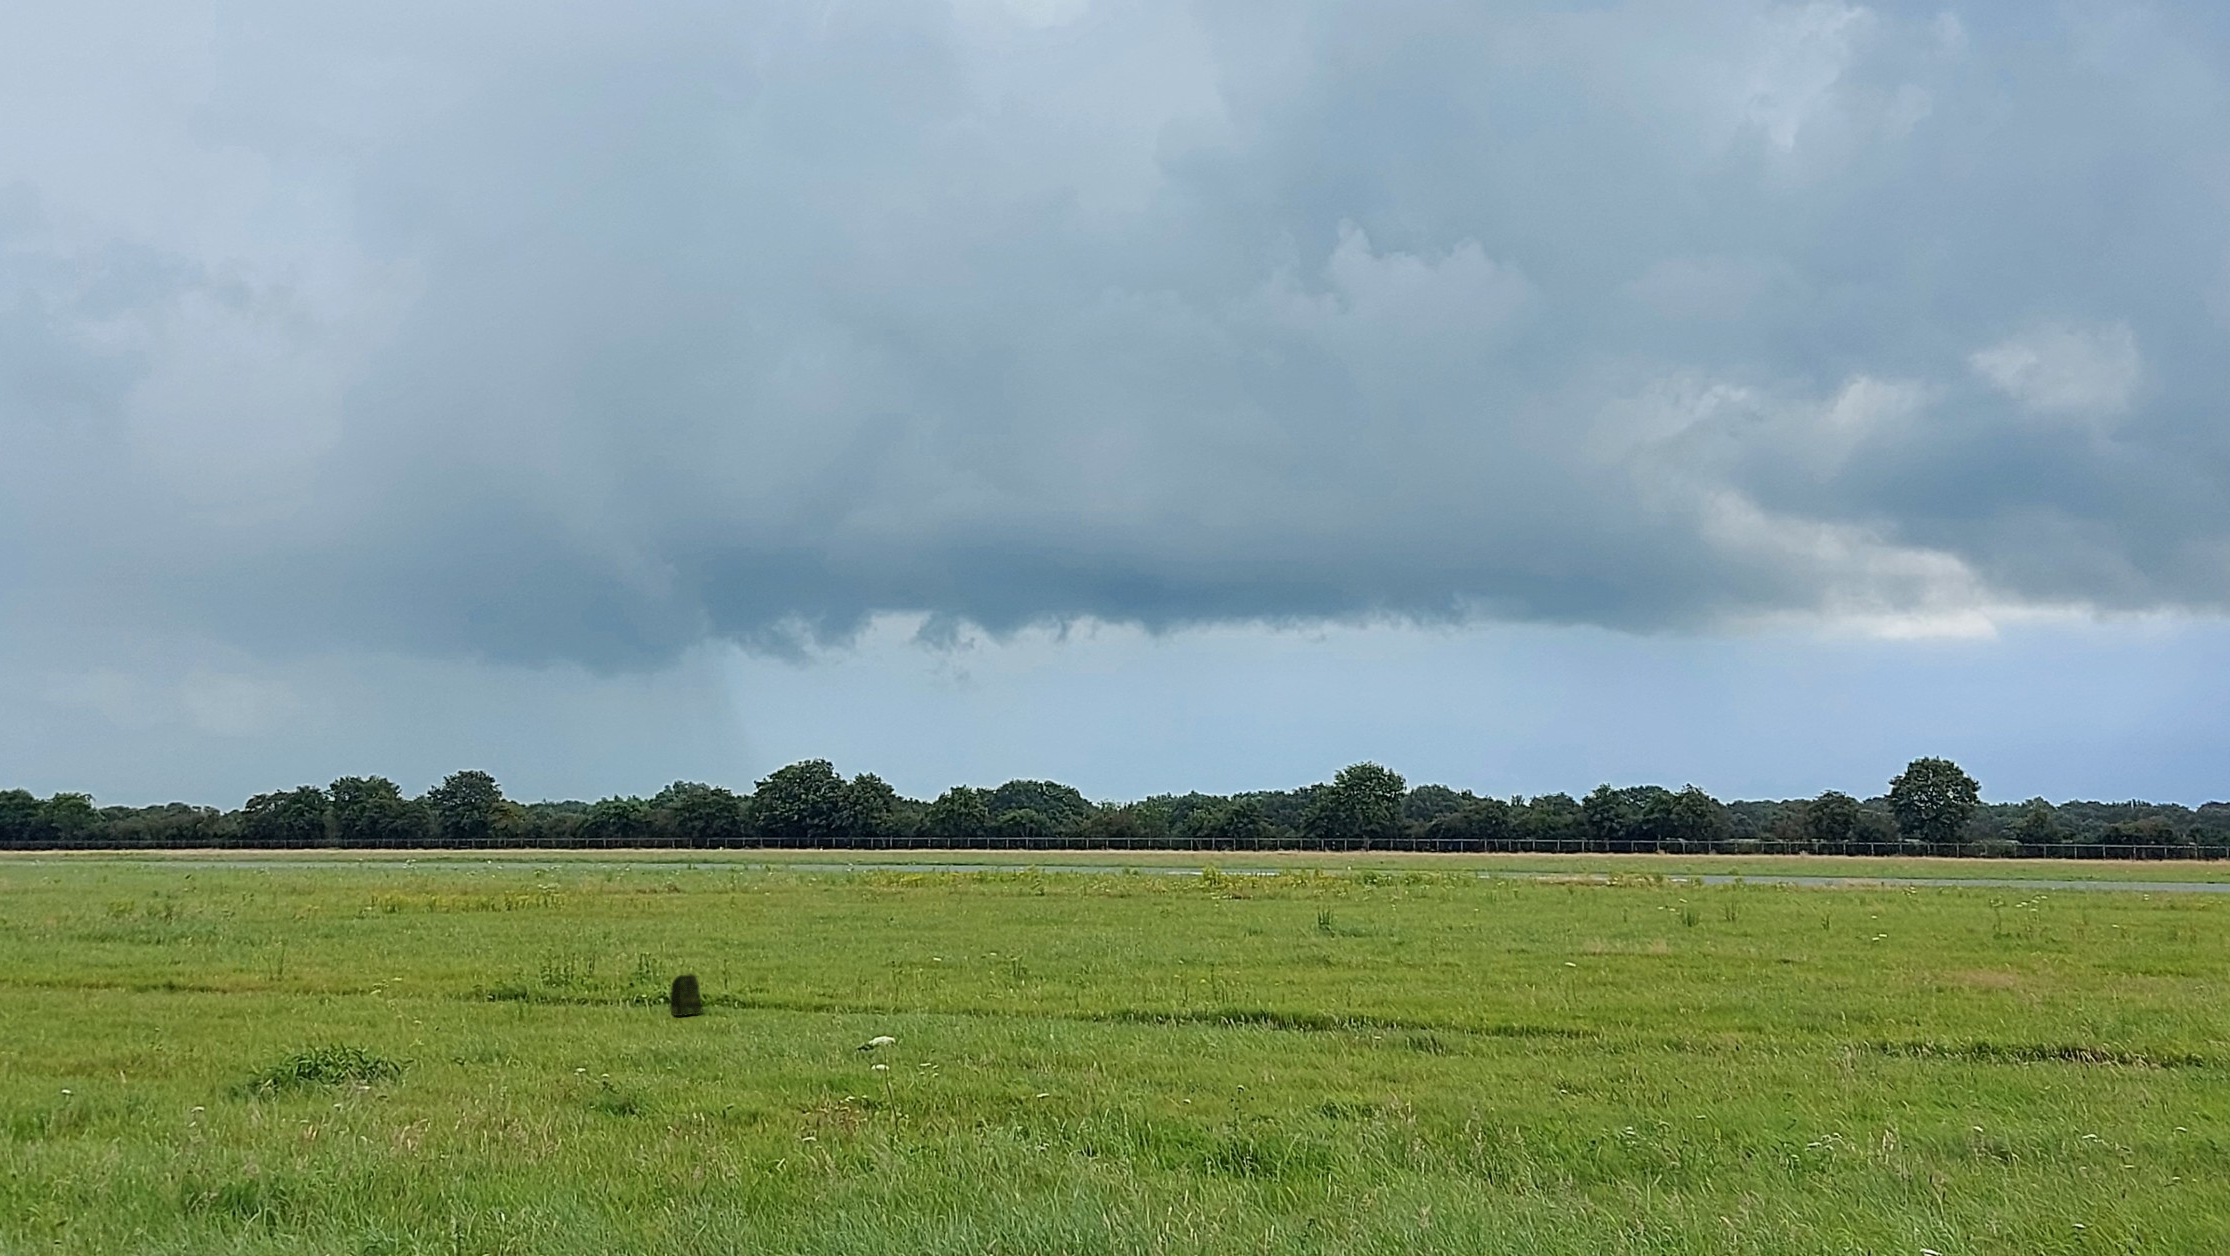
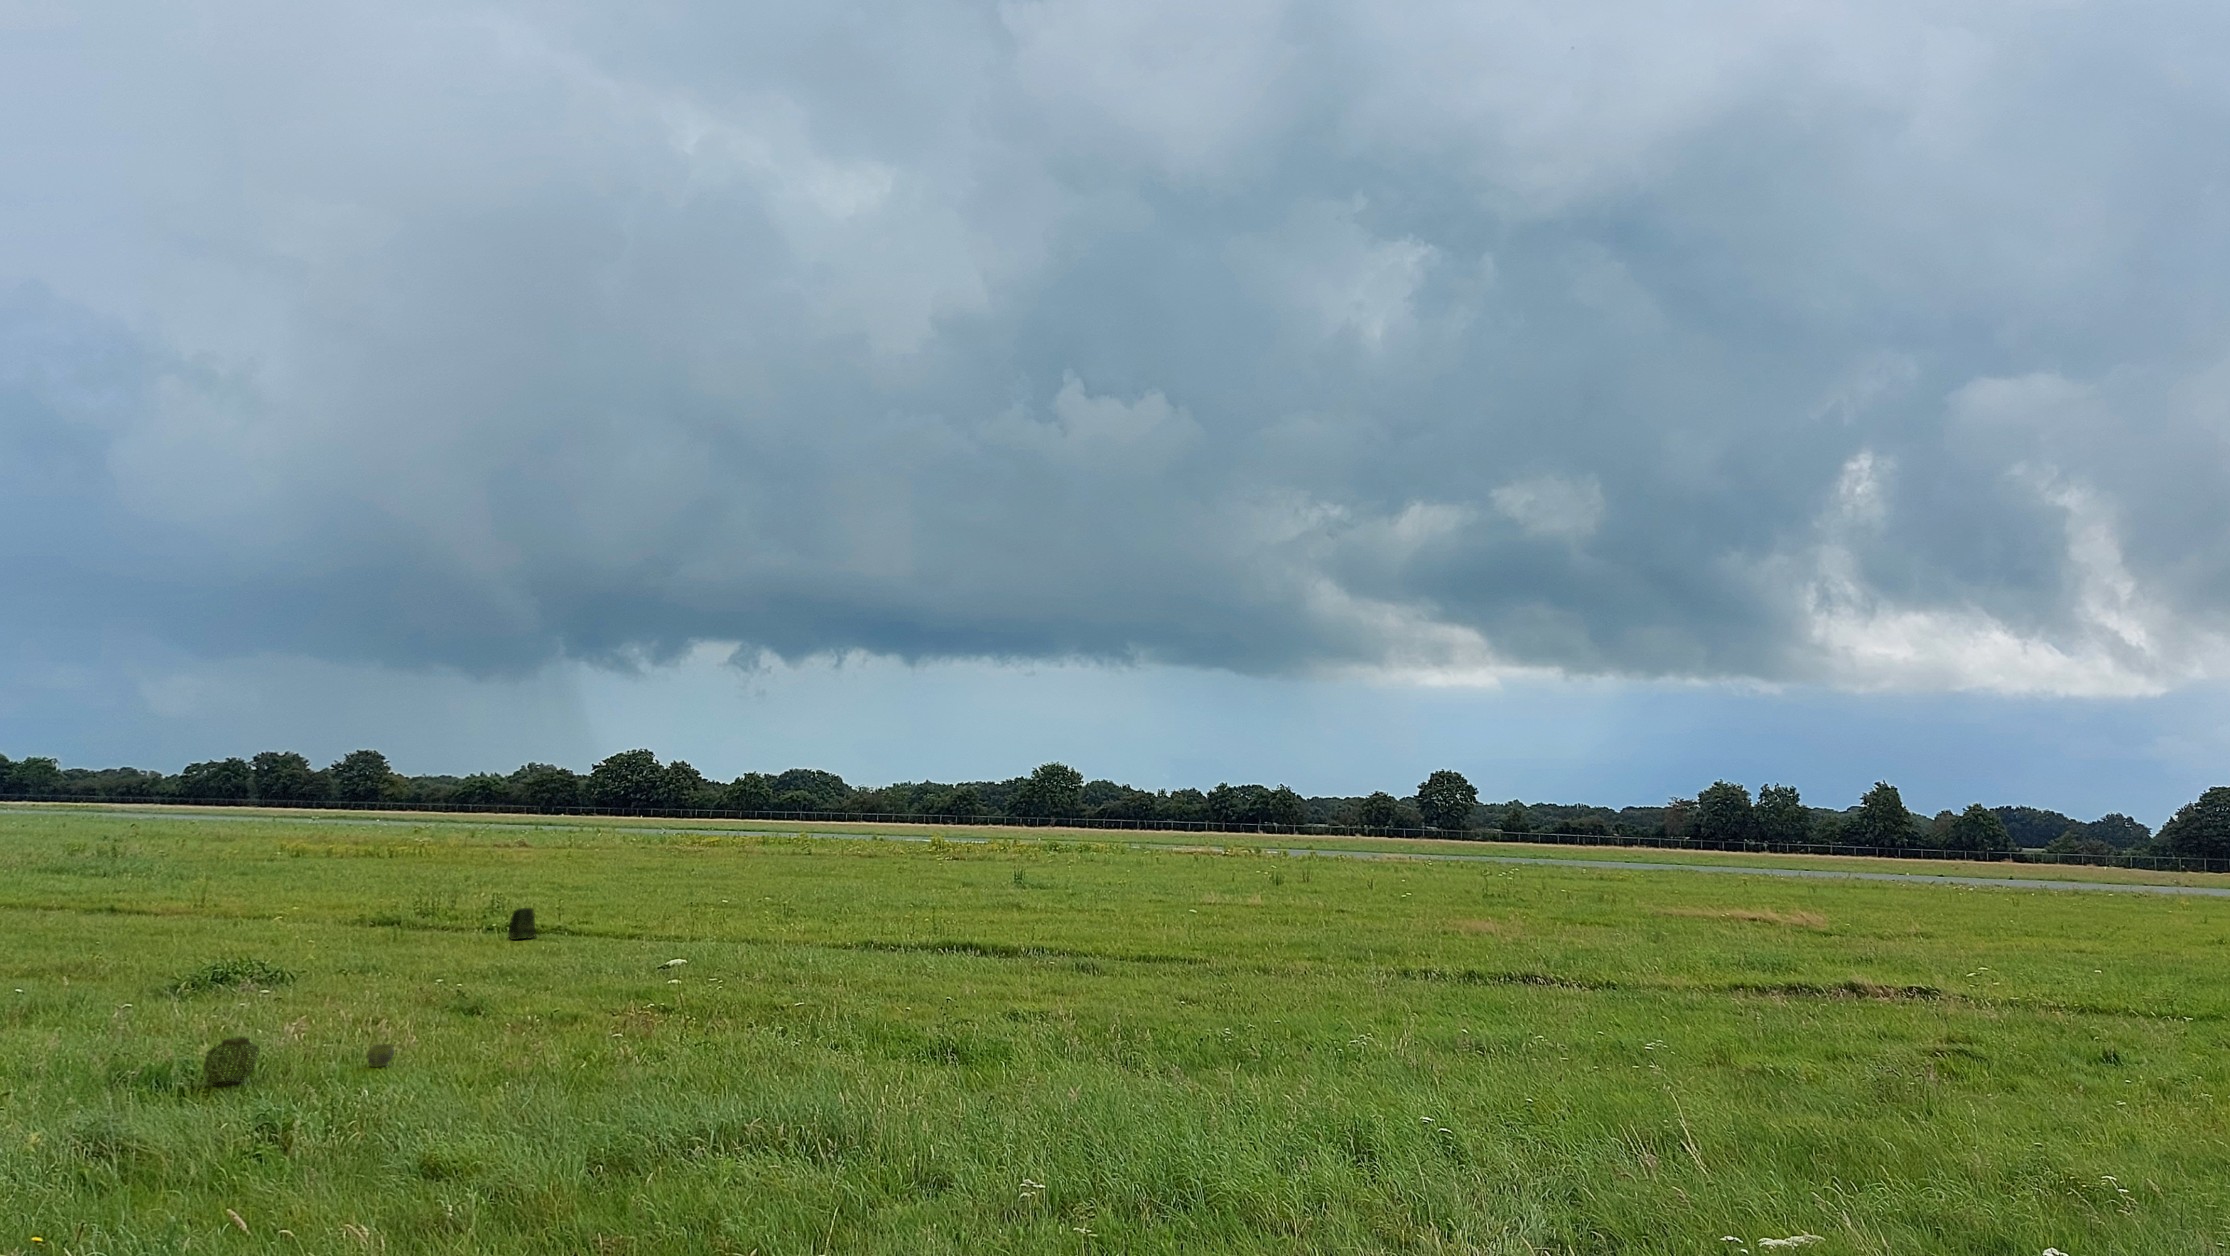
woven basket: none [303,1141,365,1205] -> present [204,1037,259,1086]
planter: none [495,1150,527,1182] -> present [368,1044,395,1067]

